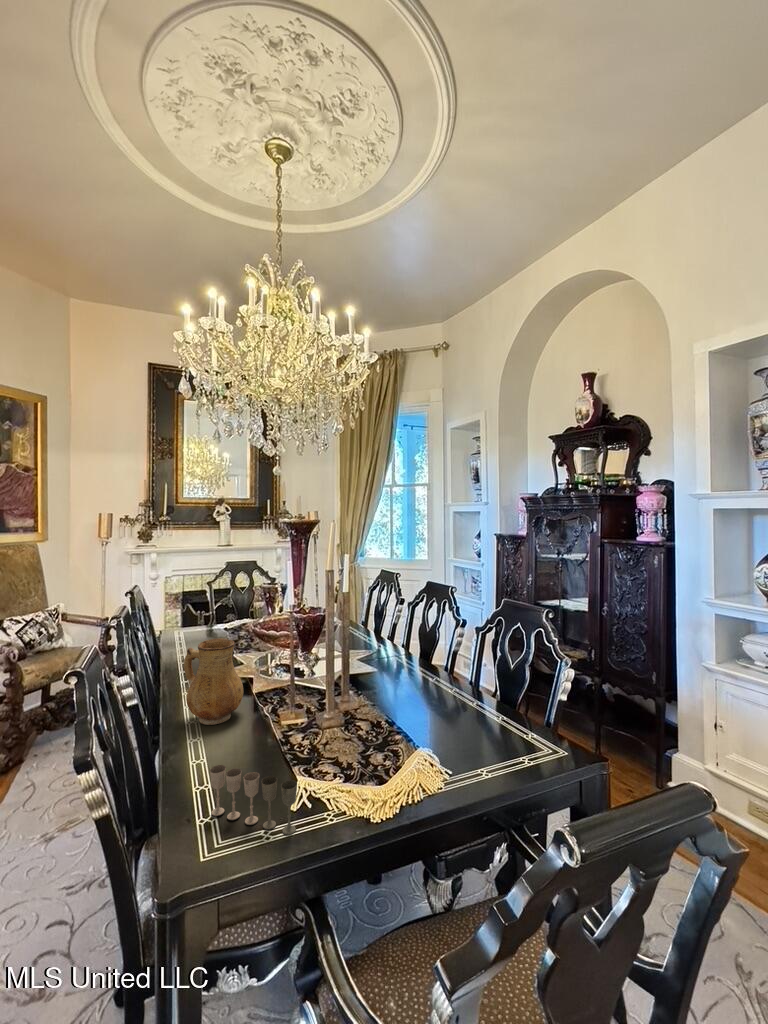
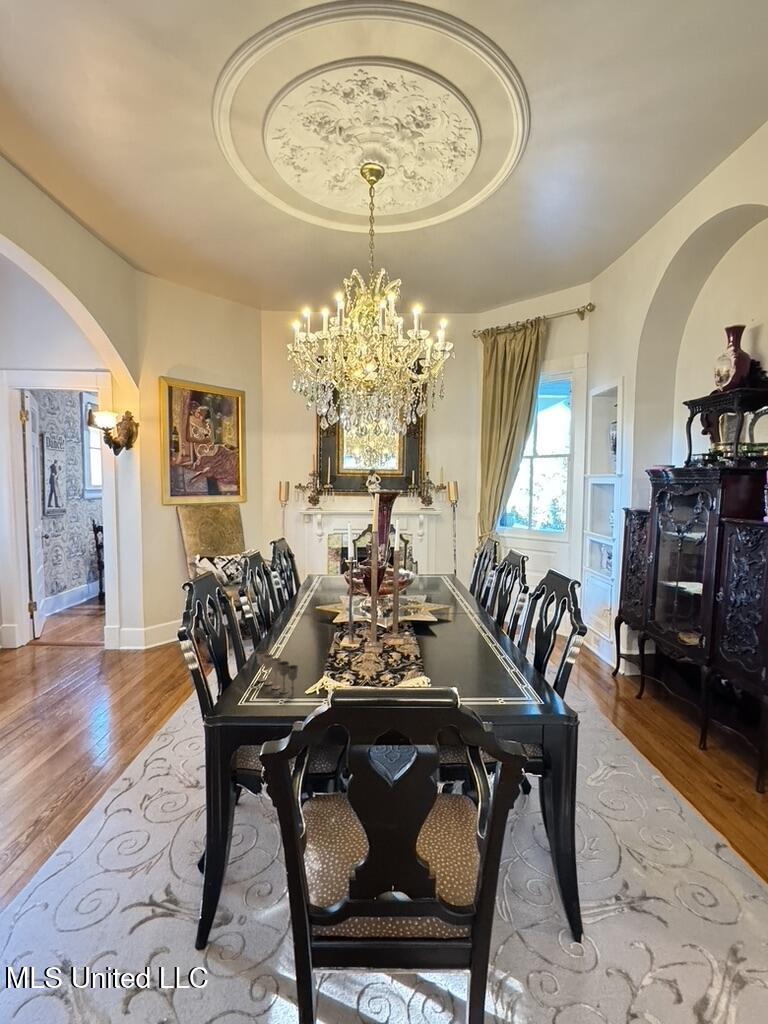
ceramic pitcher: present [184,639,243,725] -> none [277,578,316,637]

